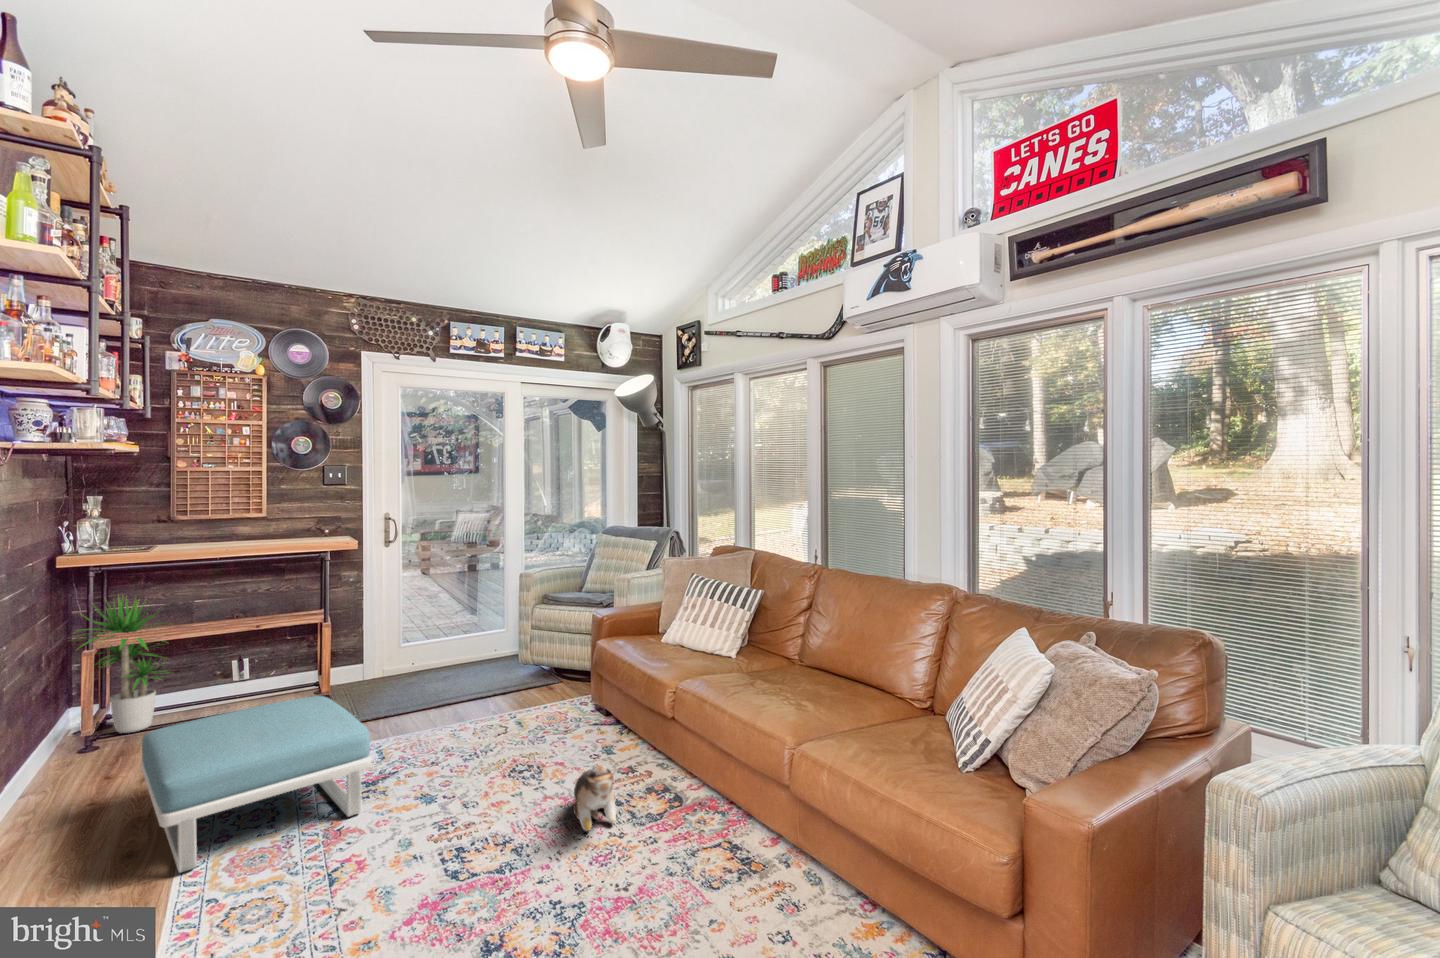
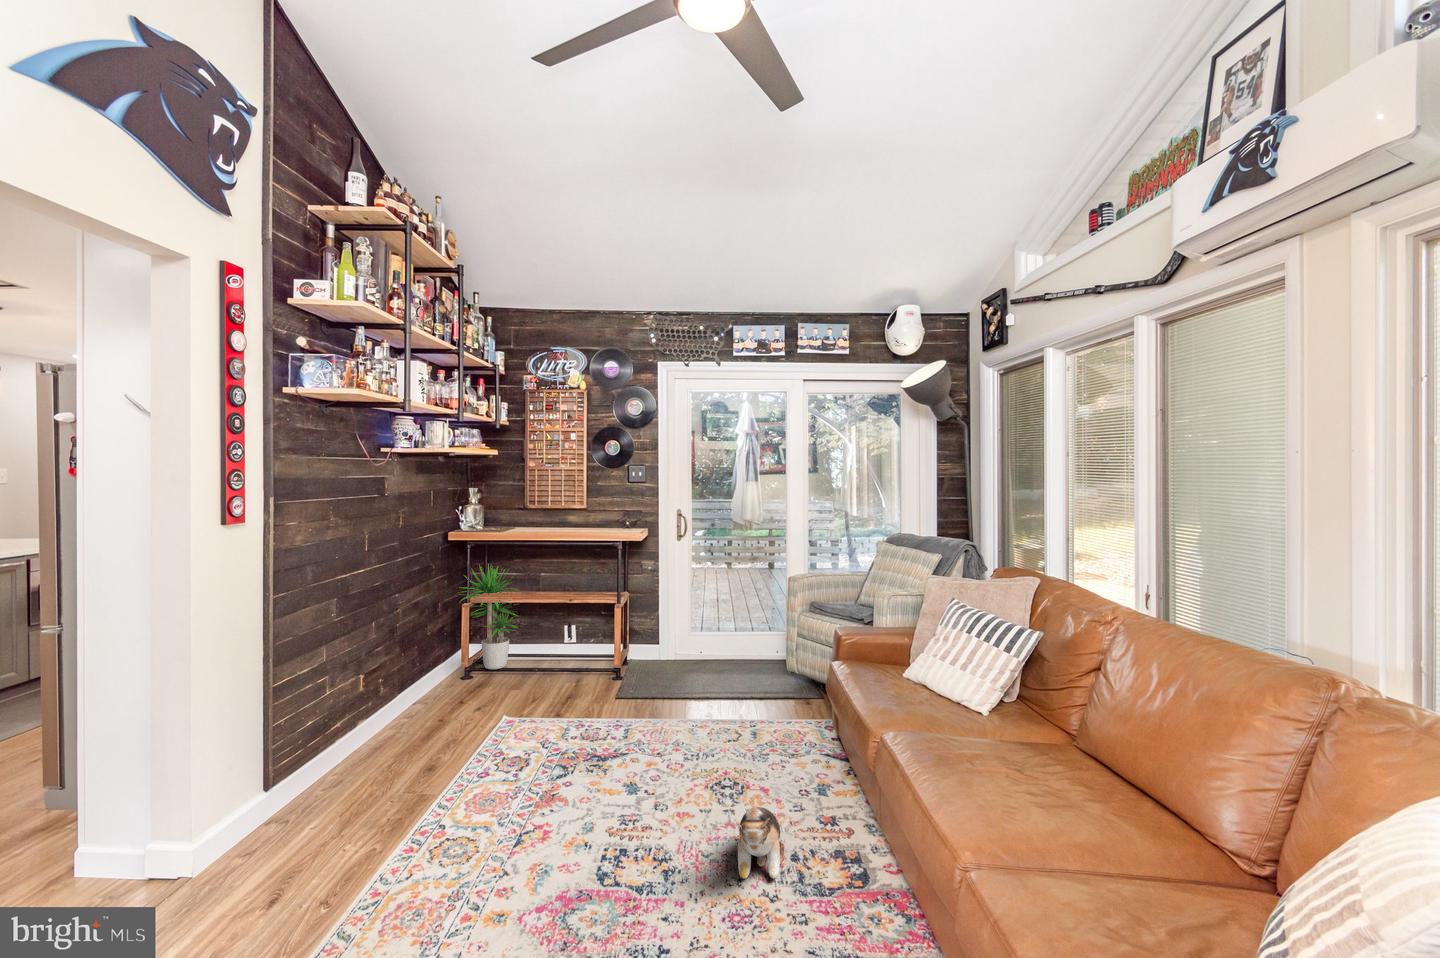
footstool: present [141,696,372,873] -> none [422,668,586,800]

